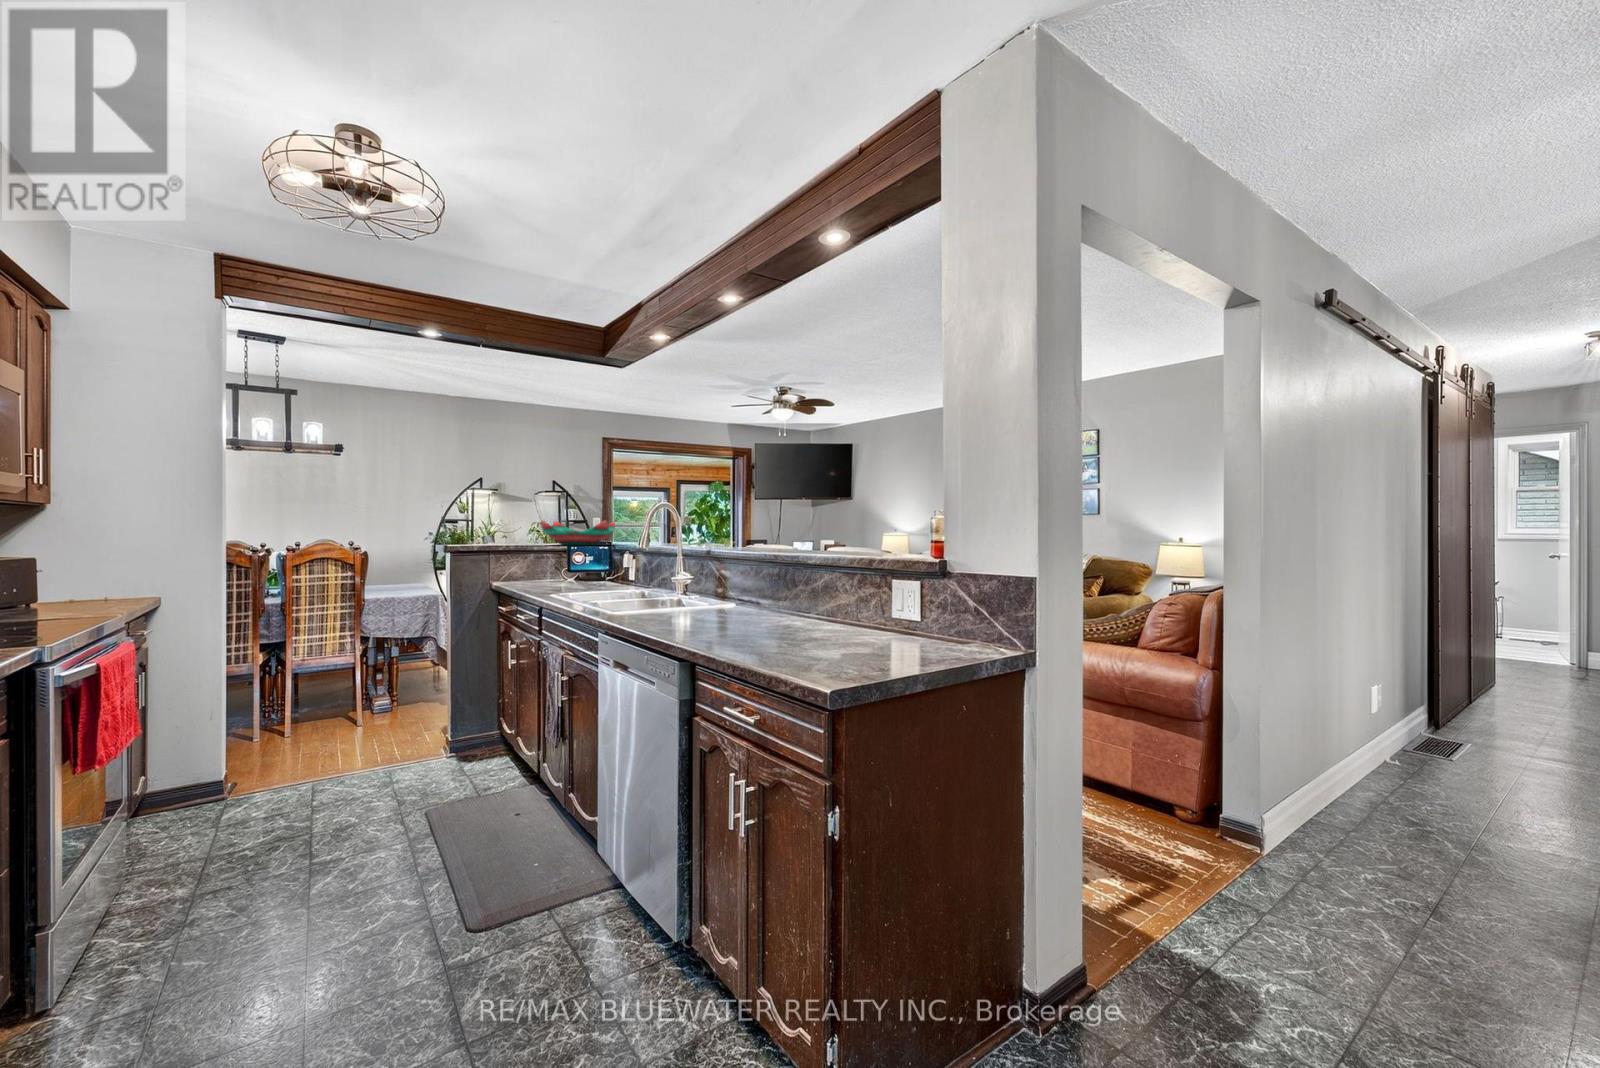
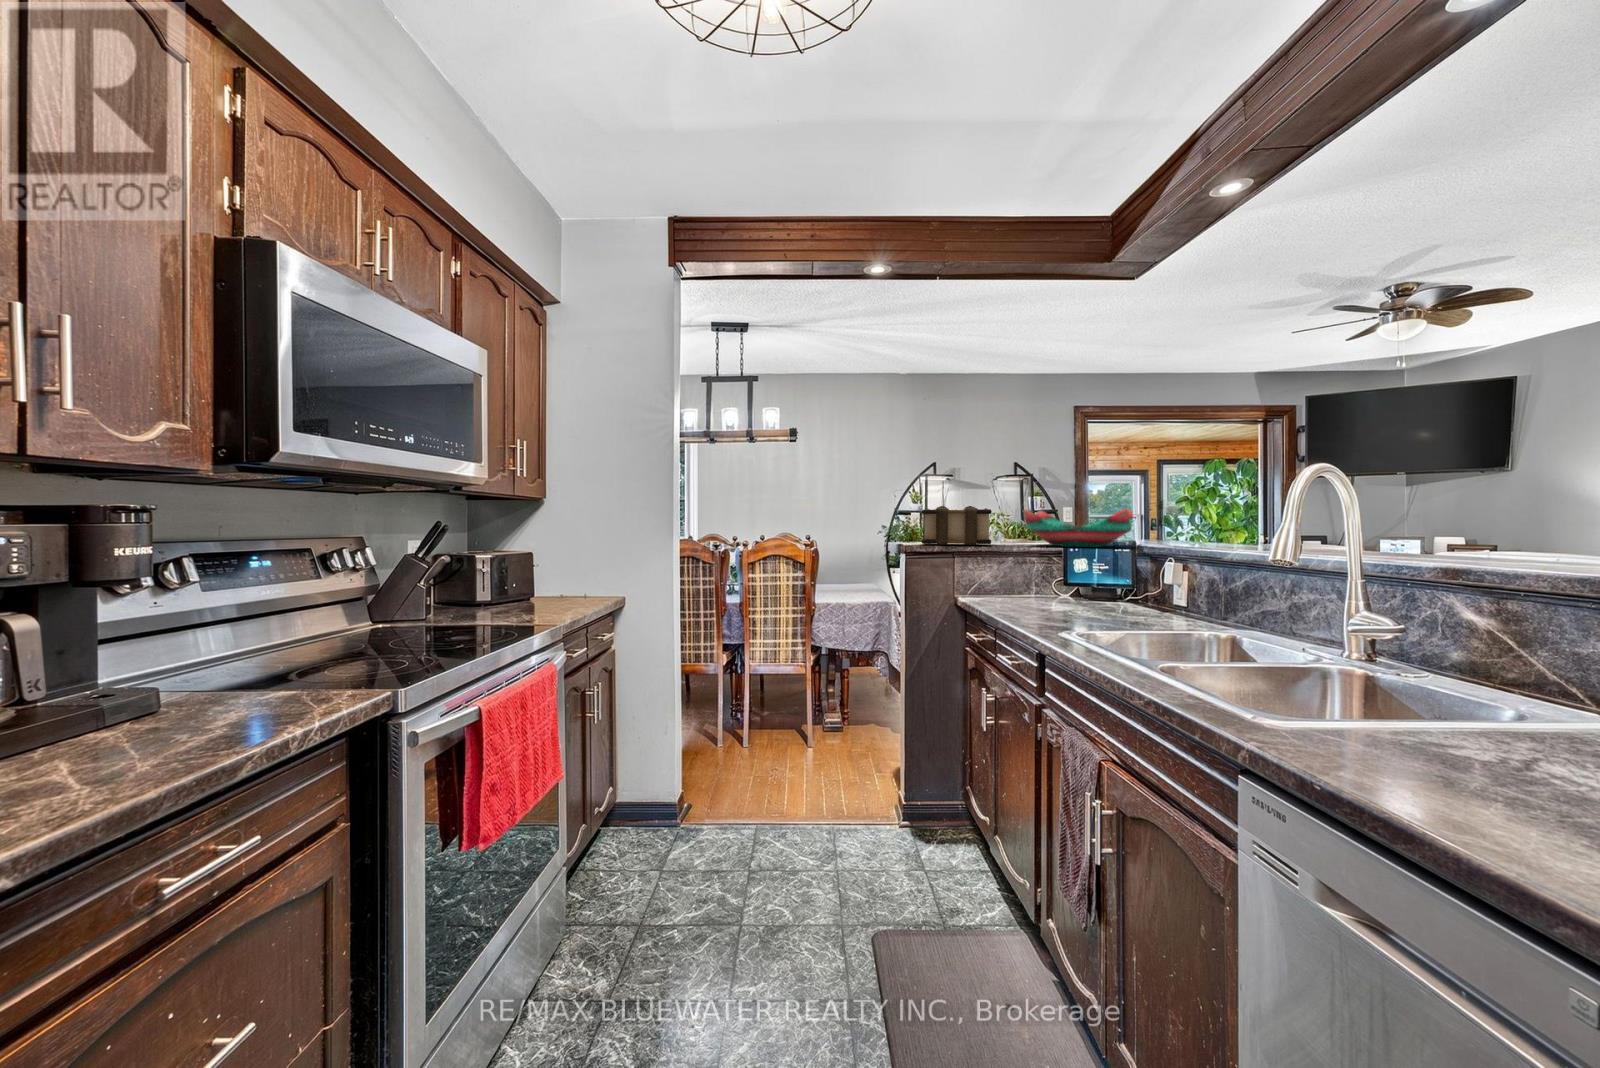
book: none [464,517,518,545] -> present [922,506,992,545]

